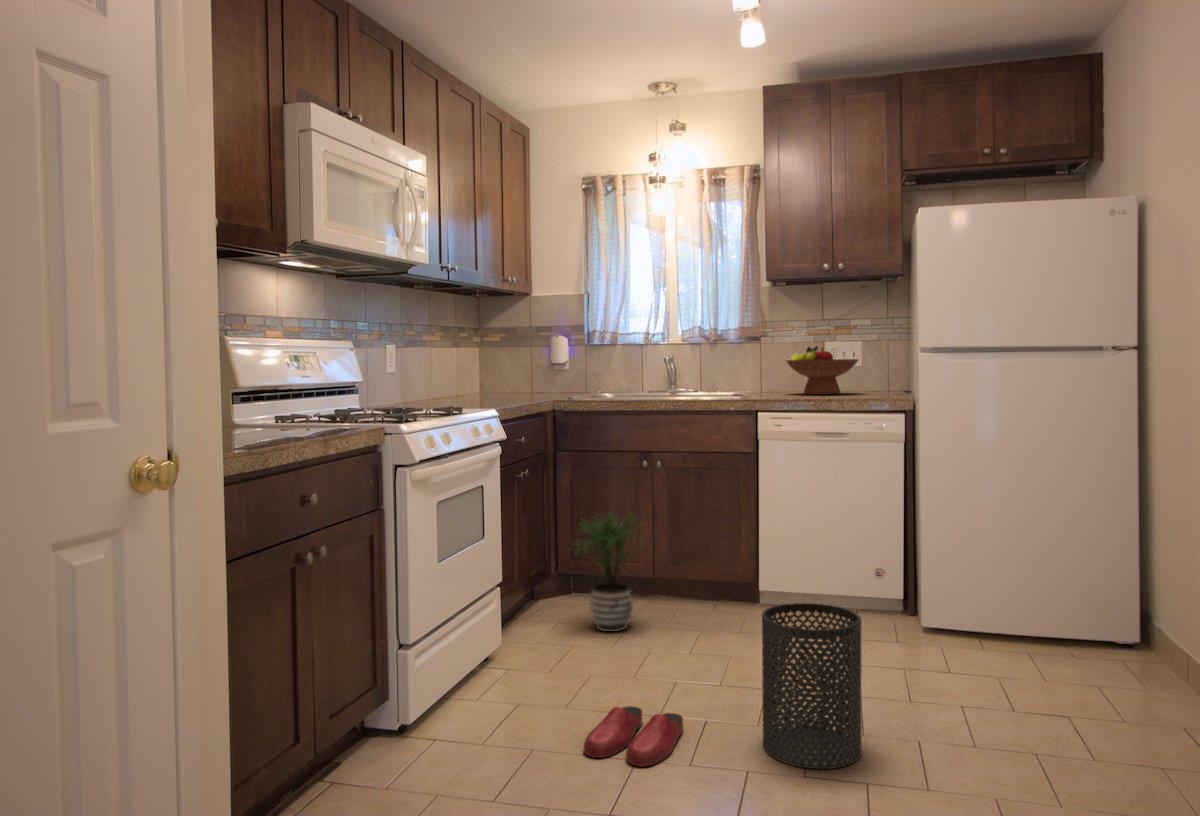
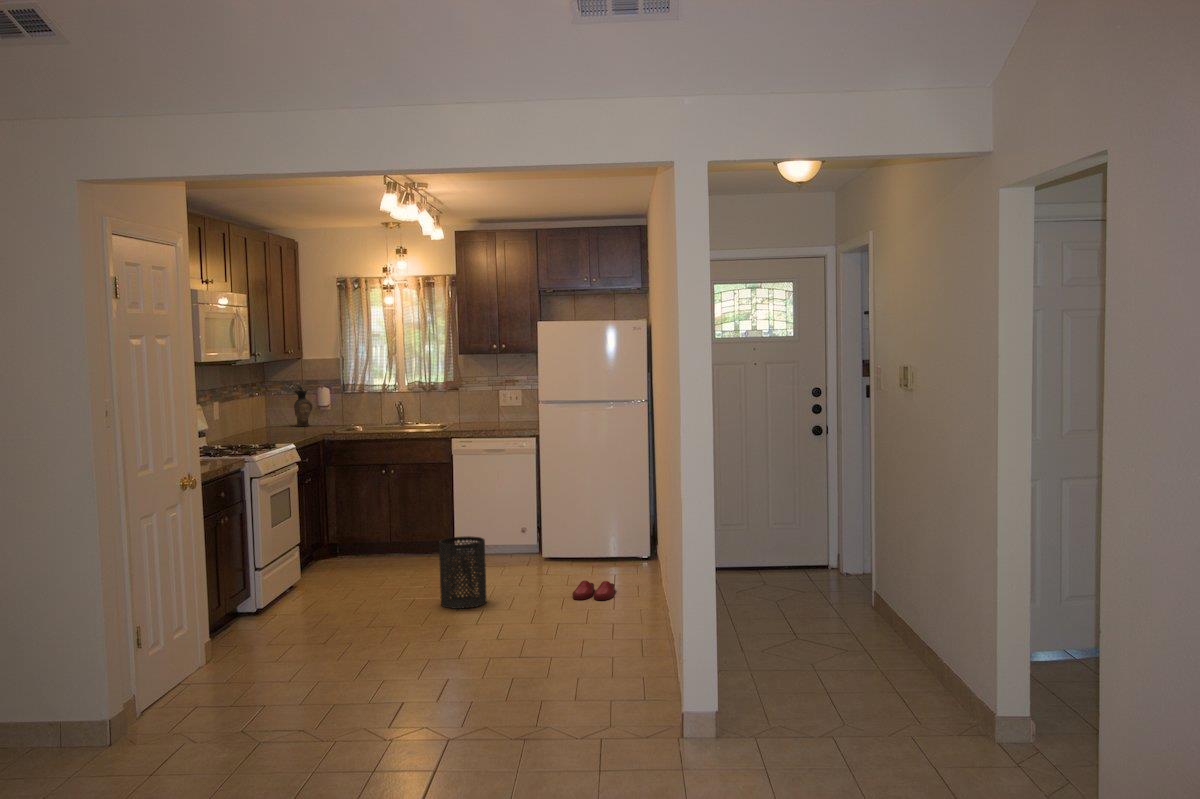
ceramic pitcher: none [518,334,544,394] -> present [294,384,313,426]
fruit bowl: present [786,346,858,395] -> none [473,394,519,424]
potted plant: present [572,513,643,632] -> none [338,500,385,572]
slippers: present [584,706,683,767] -> present [572,580,615,600]

